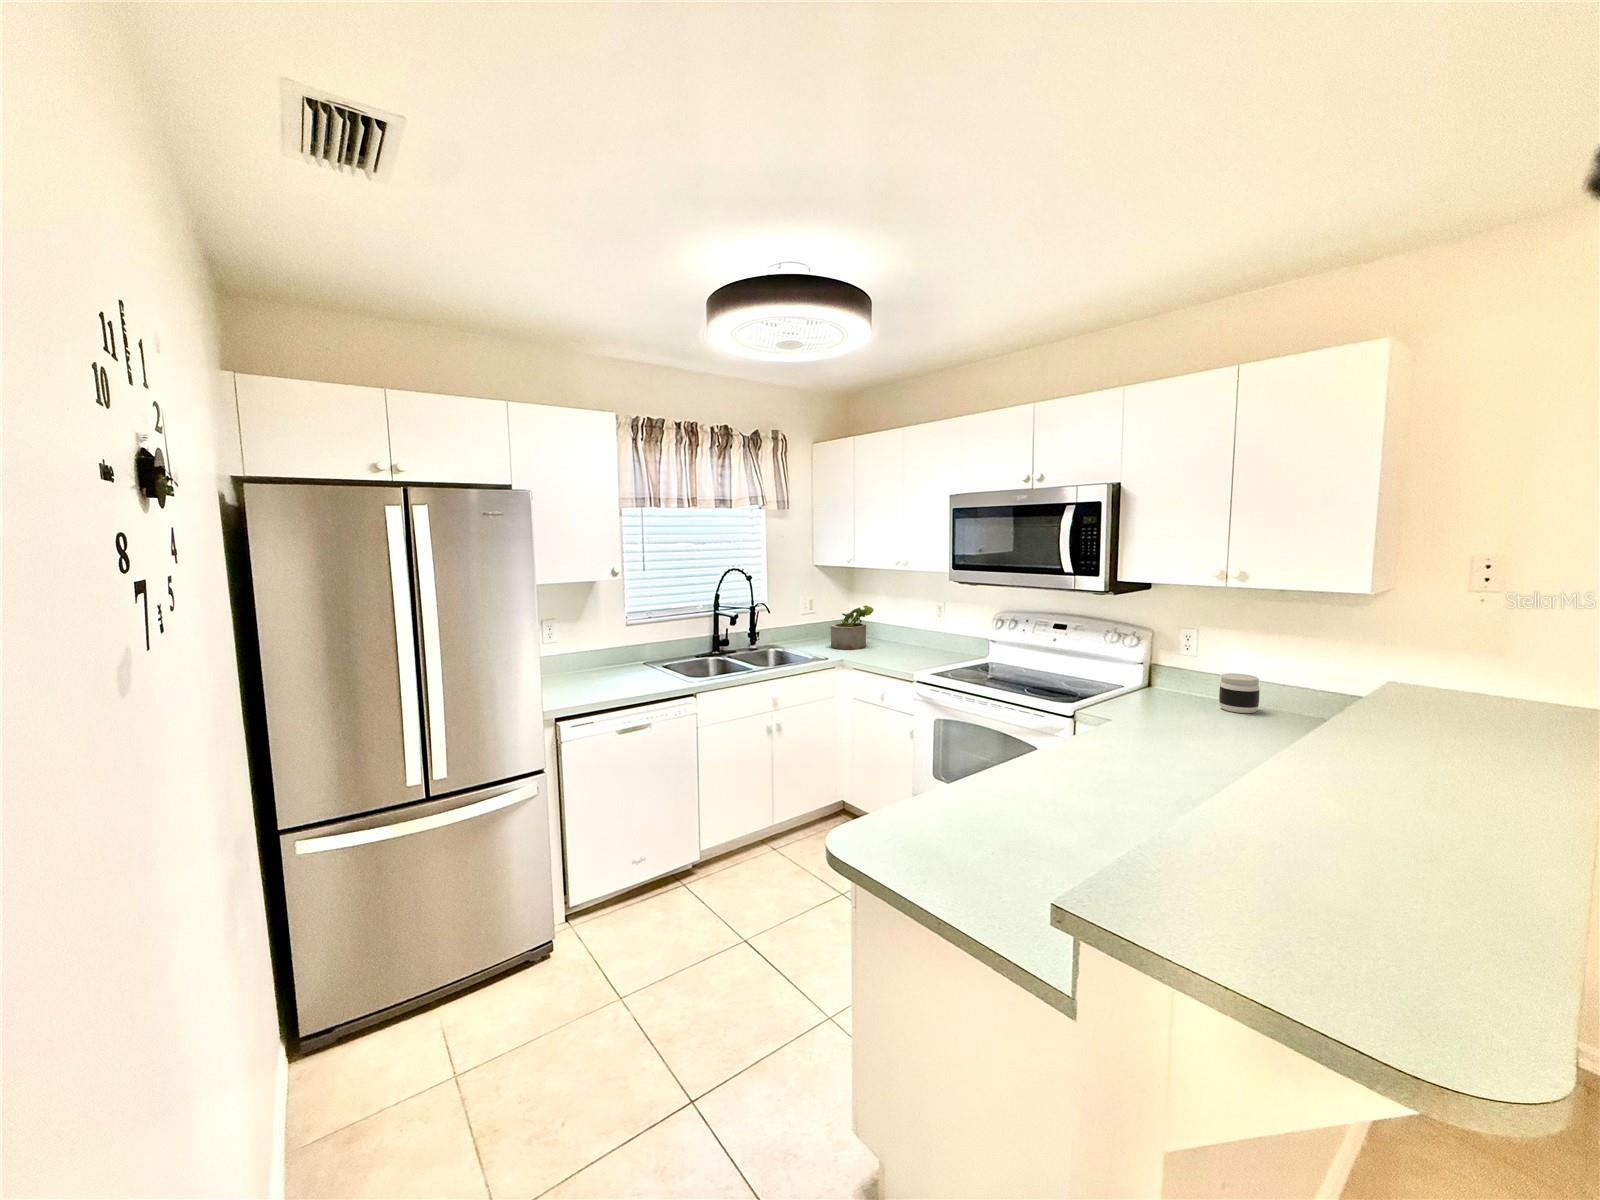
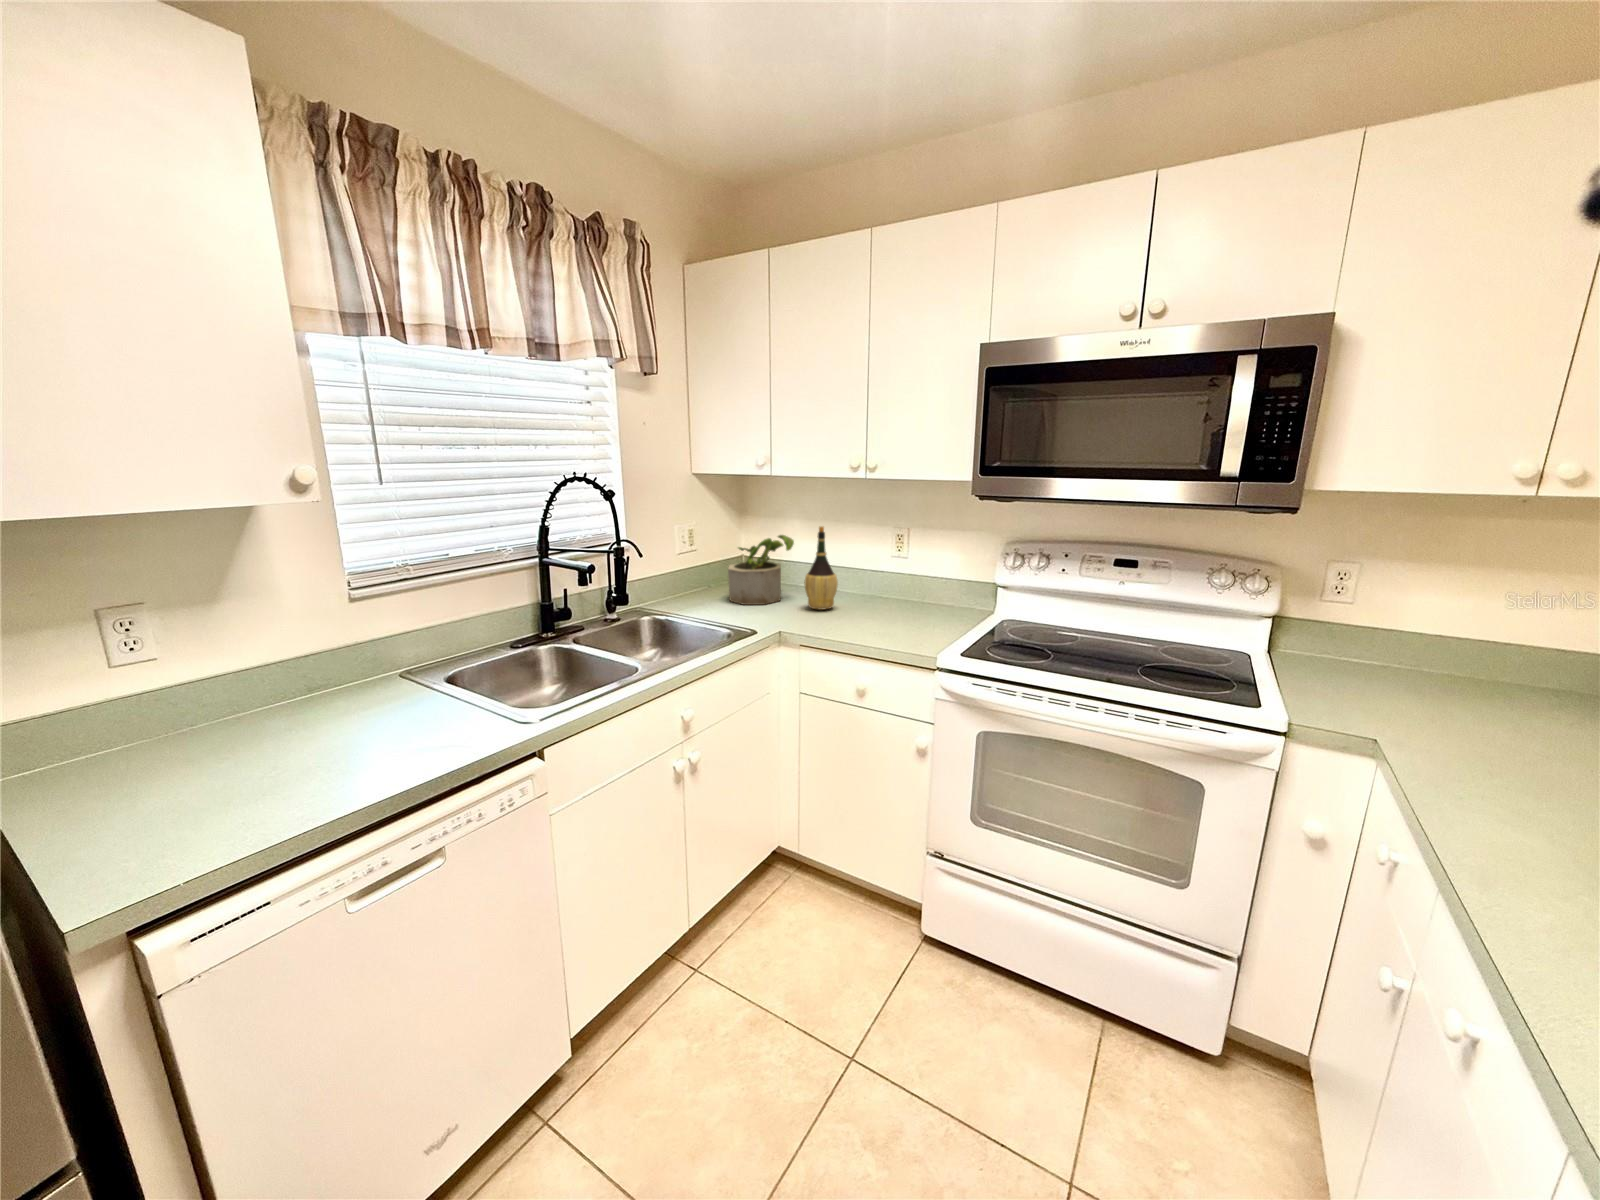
wine bottle: none [873,600,894,653] -> present [804,526,838,610]
jar: present [1219,673,1260,713] -> none [1431,635,1509,697]

